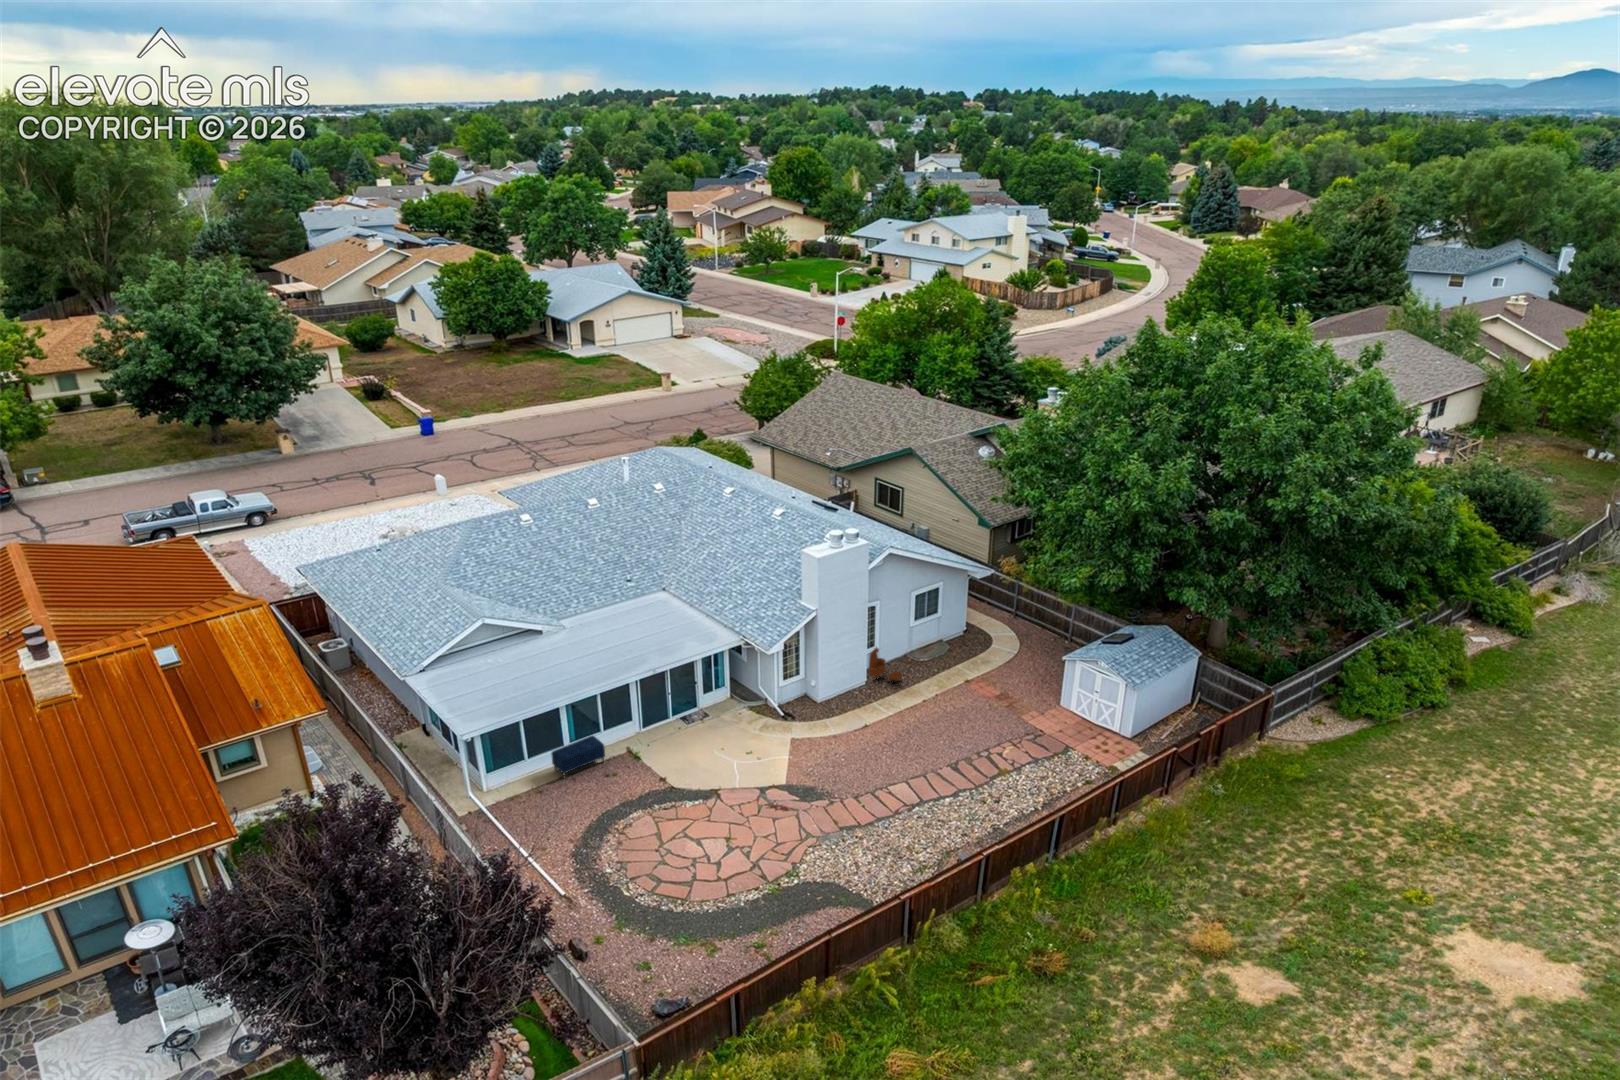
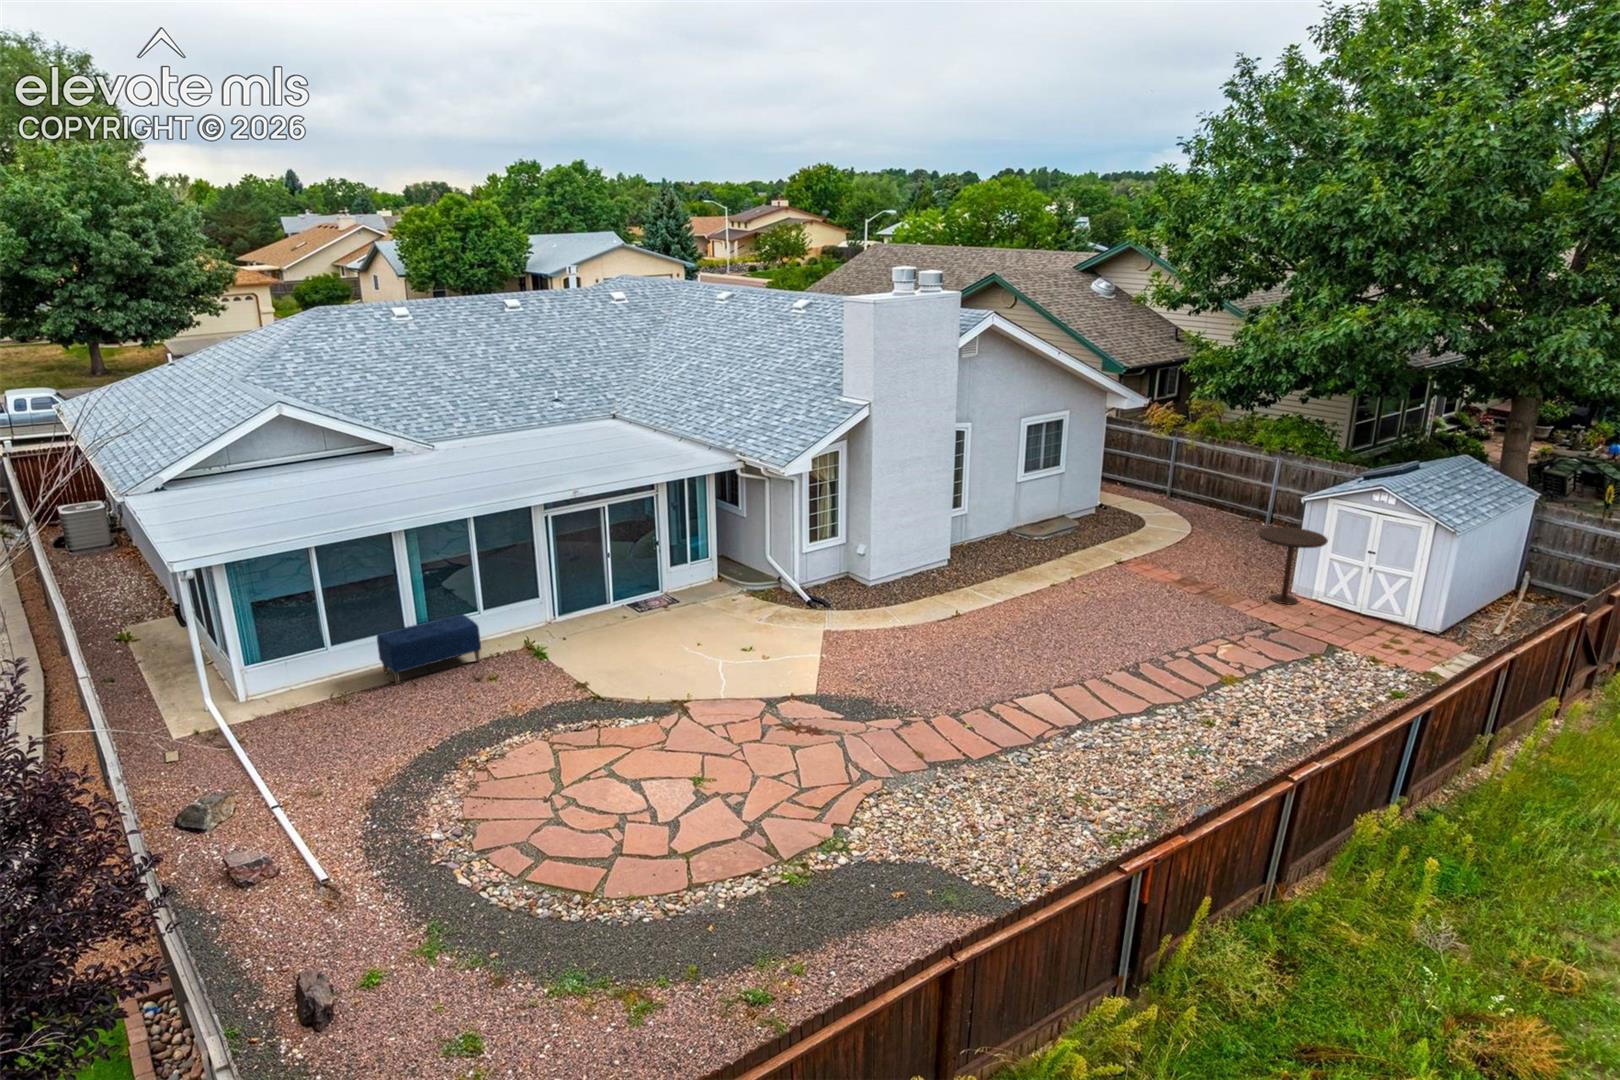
lounge chair: present [869,648,902,684] -> none [952,507,1009,569]
pedestal table: none [1039,670,1076,716] -> present [1258,527,1328,604]

